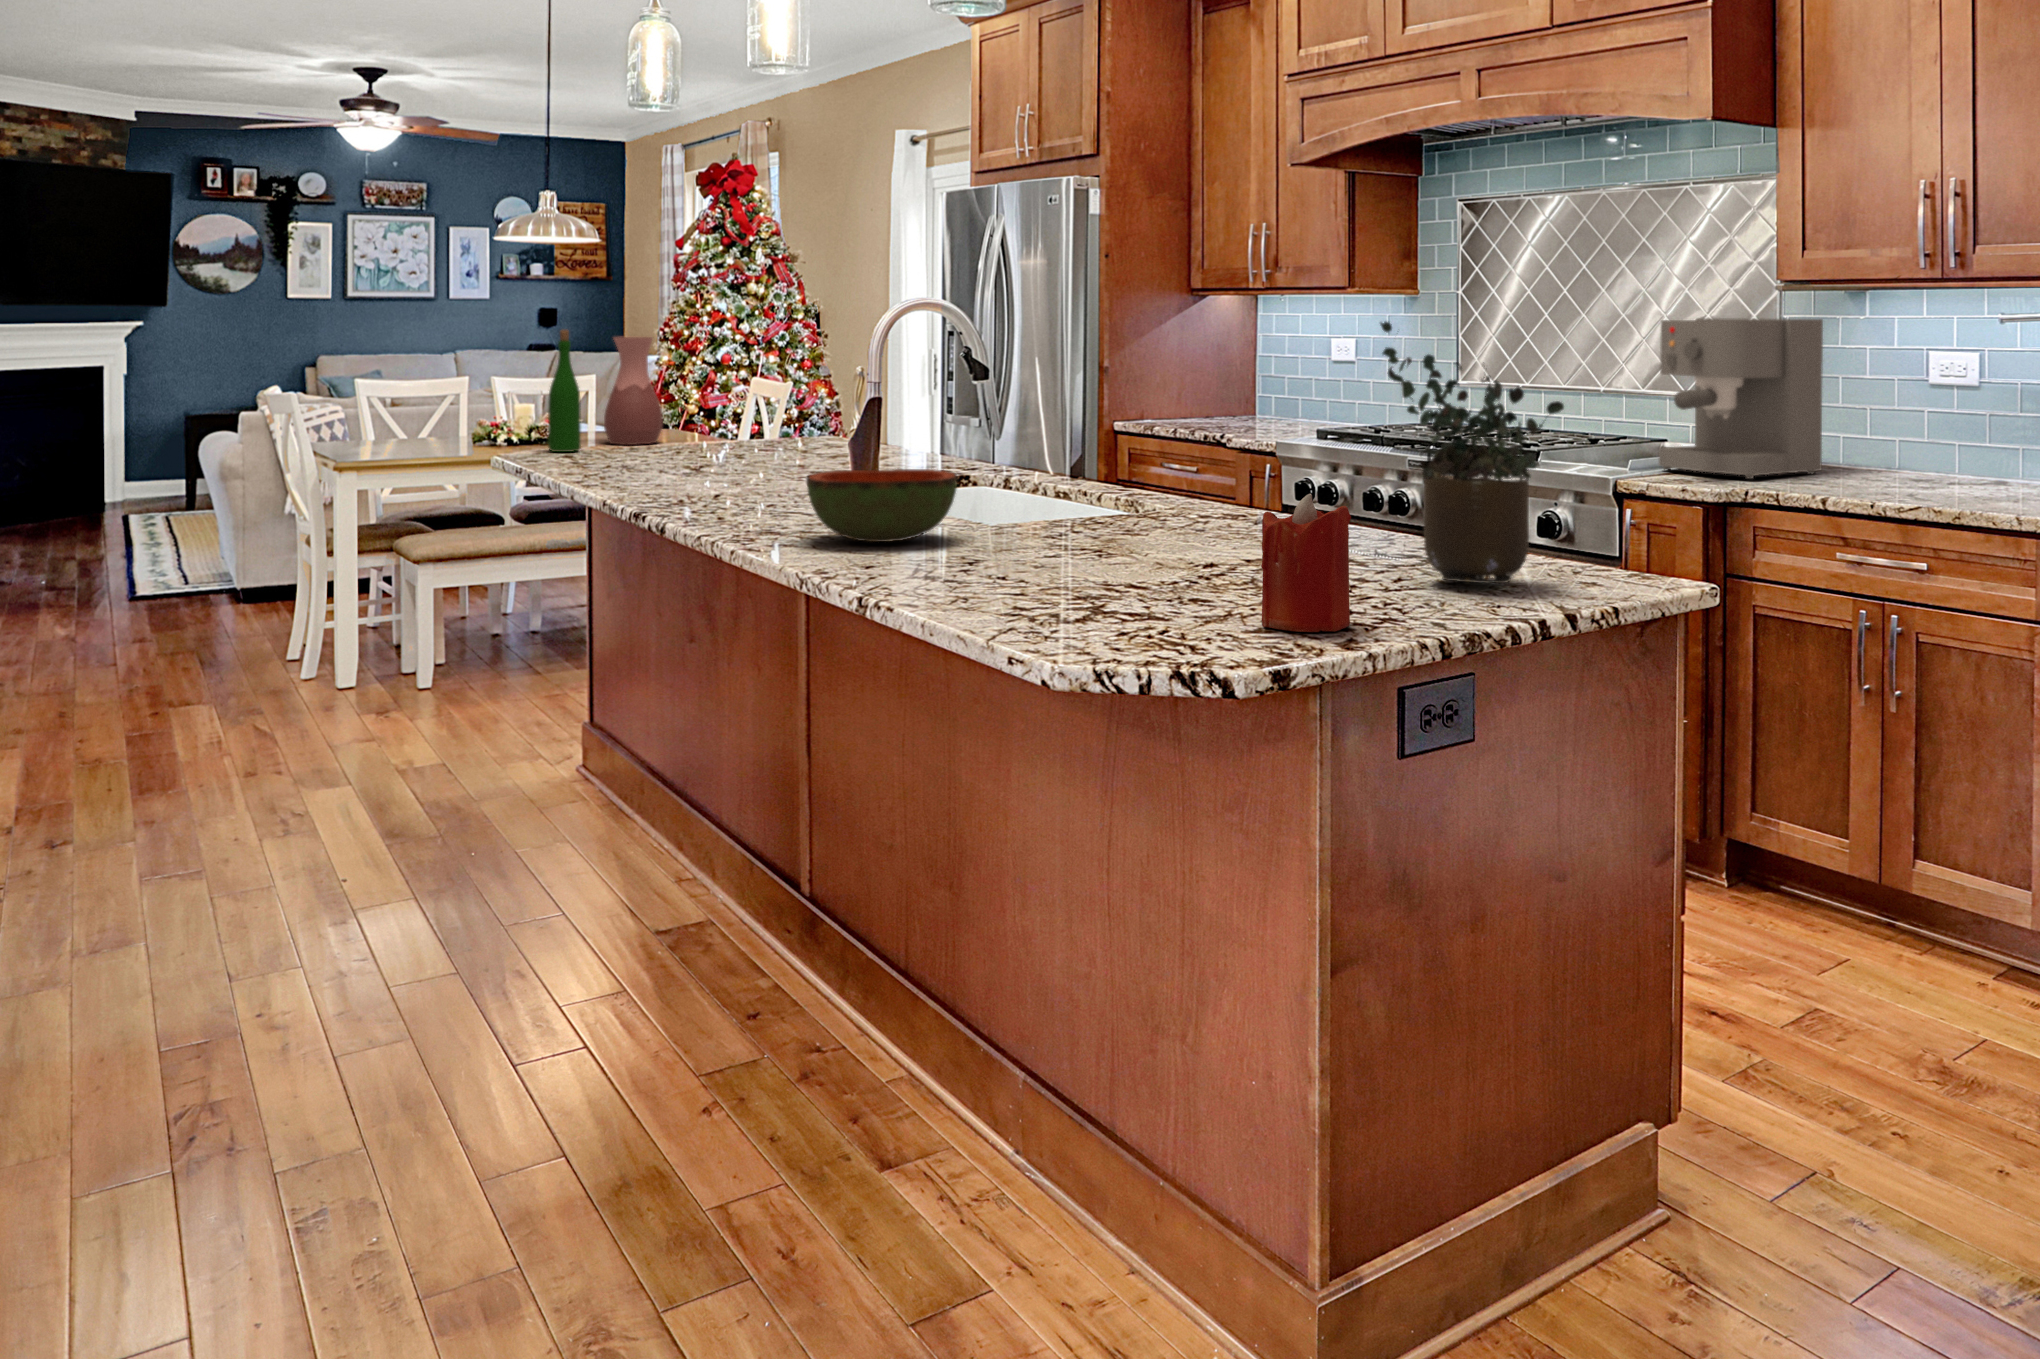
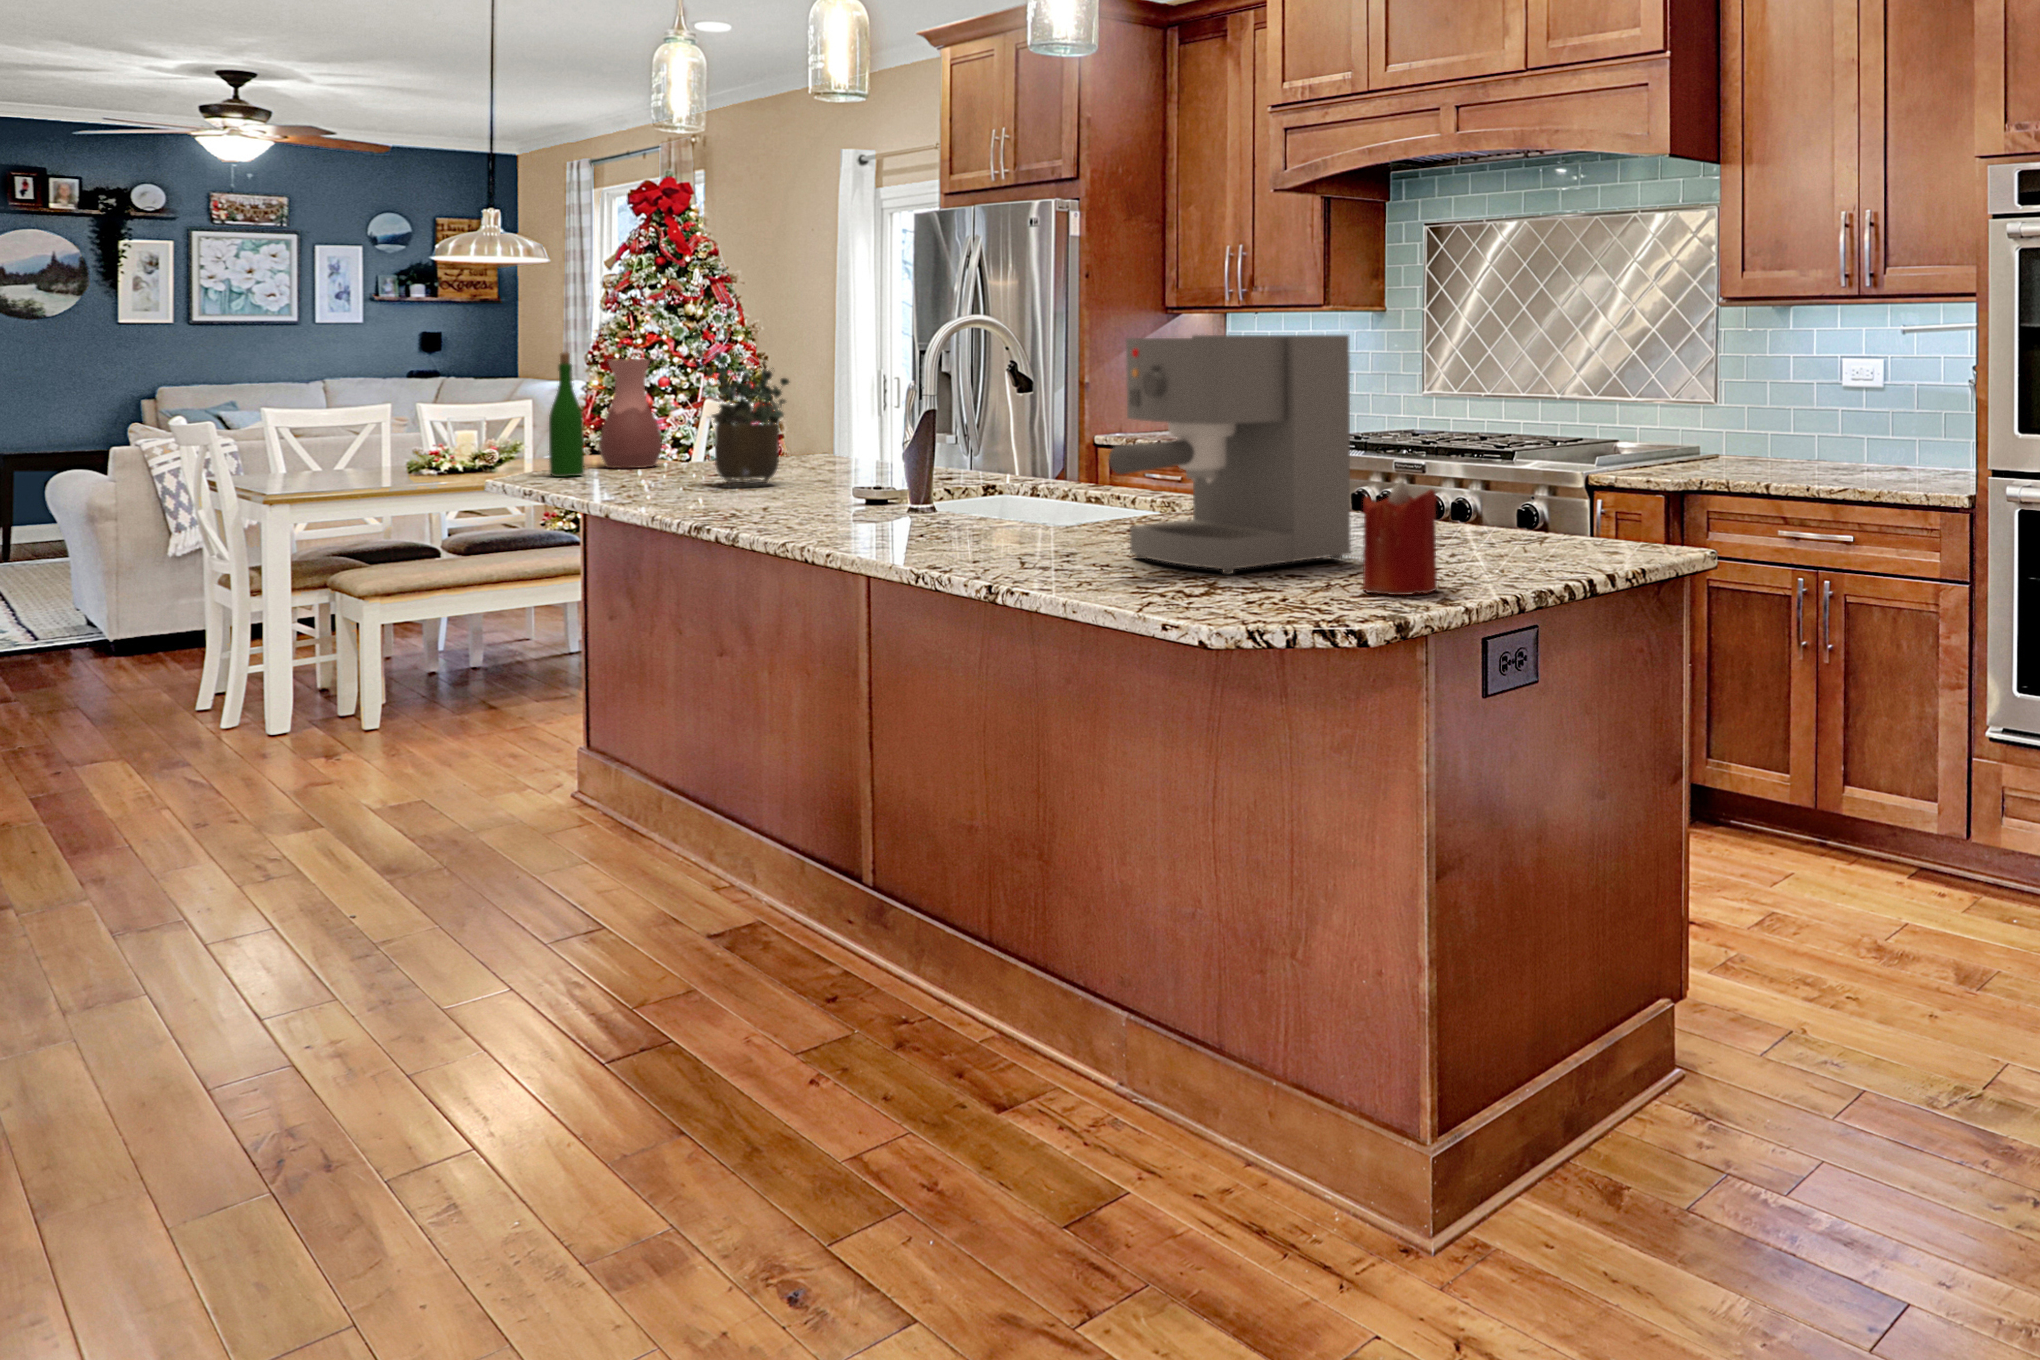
coffee maker: present [1659,318,1823,479] -> present [1109,335,1351,574]
potted plant: present [1380,321,1564,583] -> present [692,333,789,483]
bowl: present [807,469,958,542] -> none [902,476,1045,542]

